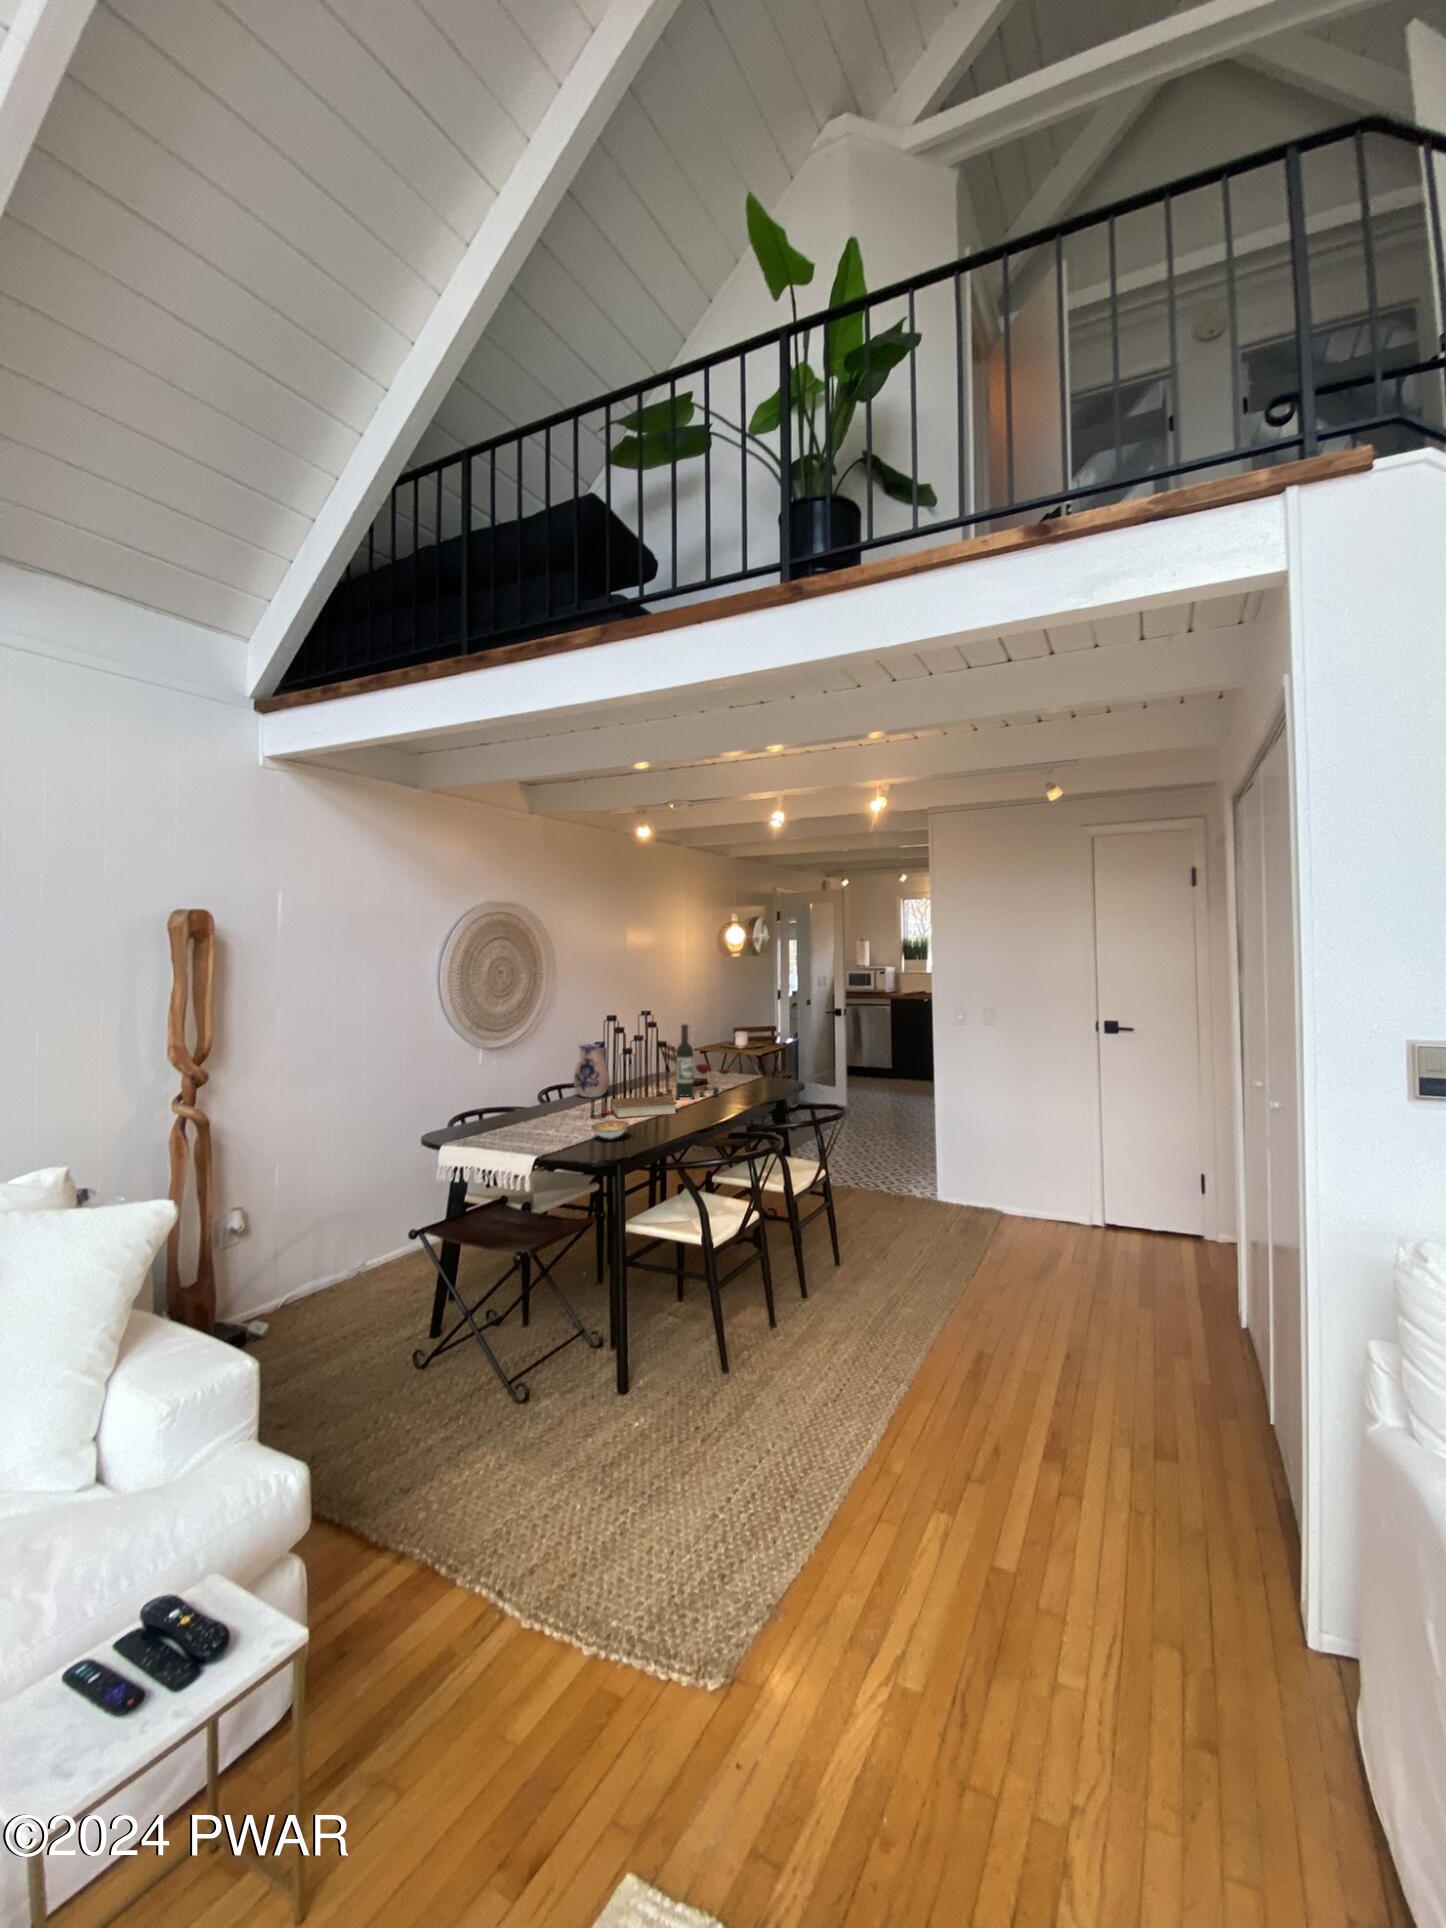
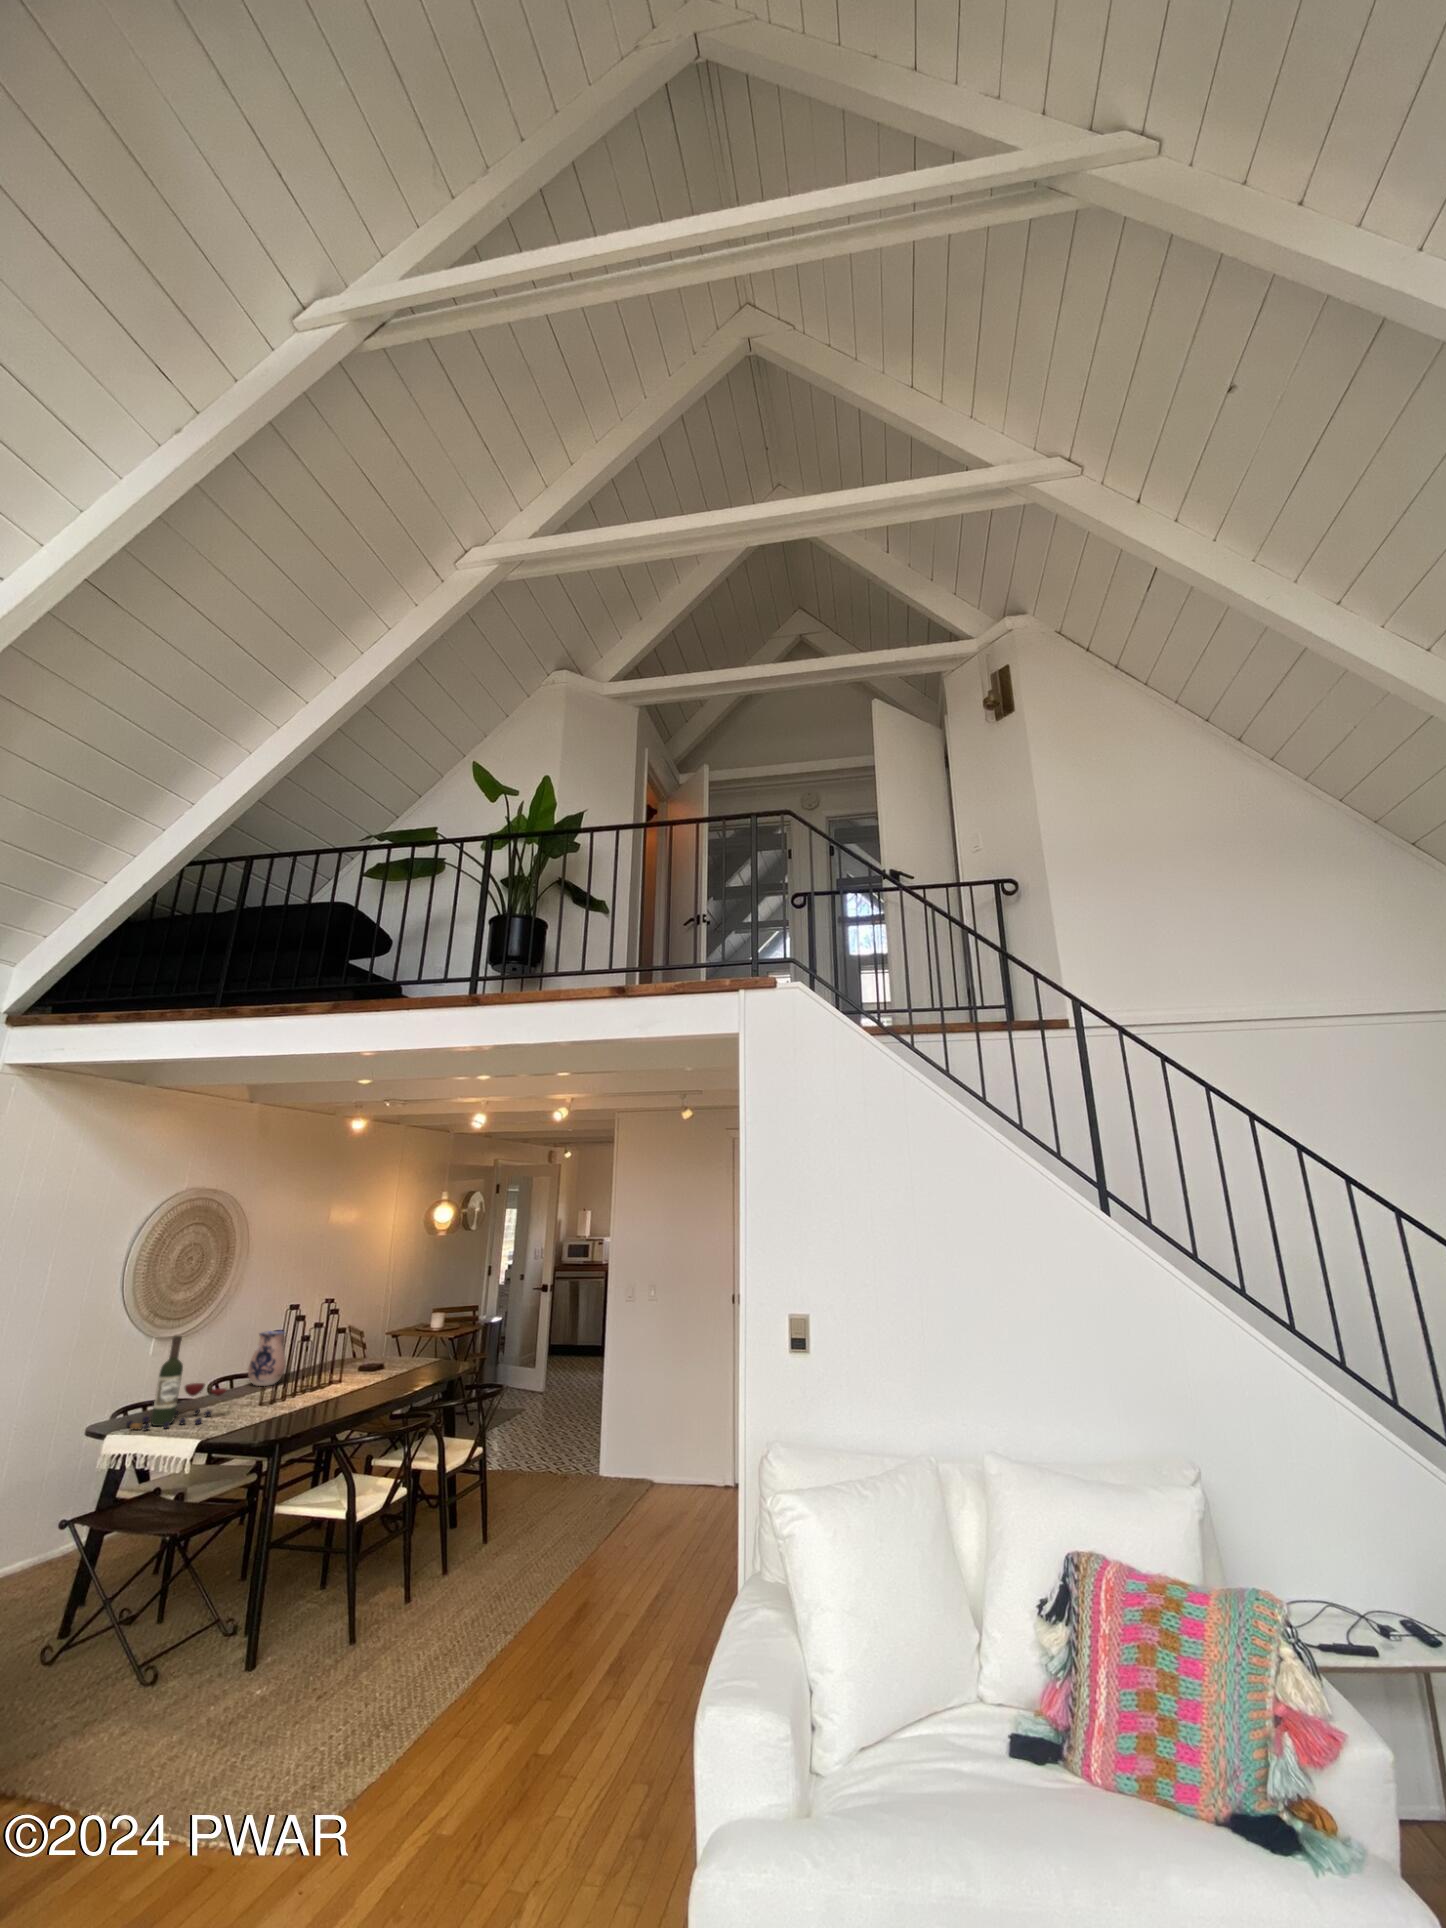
wine bottle: present [658,1024,730,1099] -> present [126,1336,227,1430]
book: present [604,1096,677,1118] -> none [271,1381,347,1404]
bowl: present [591,1121,629,1139] -> none [259,1405,296,1423]

